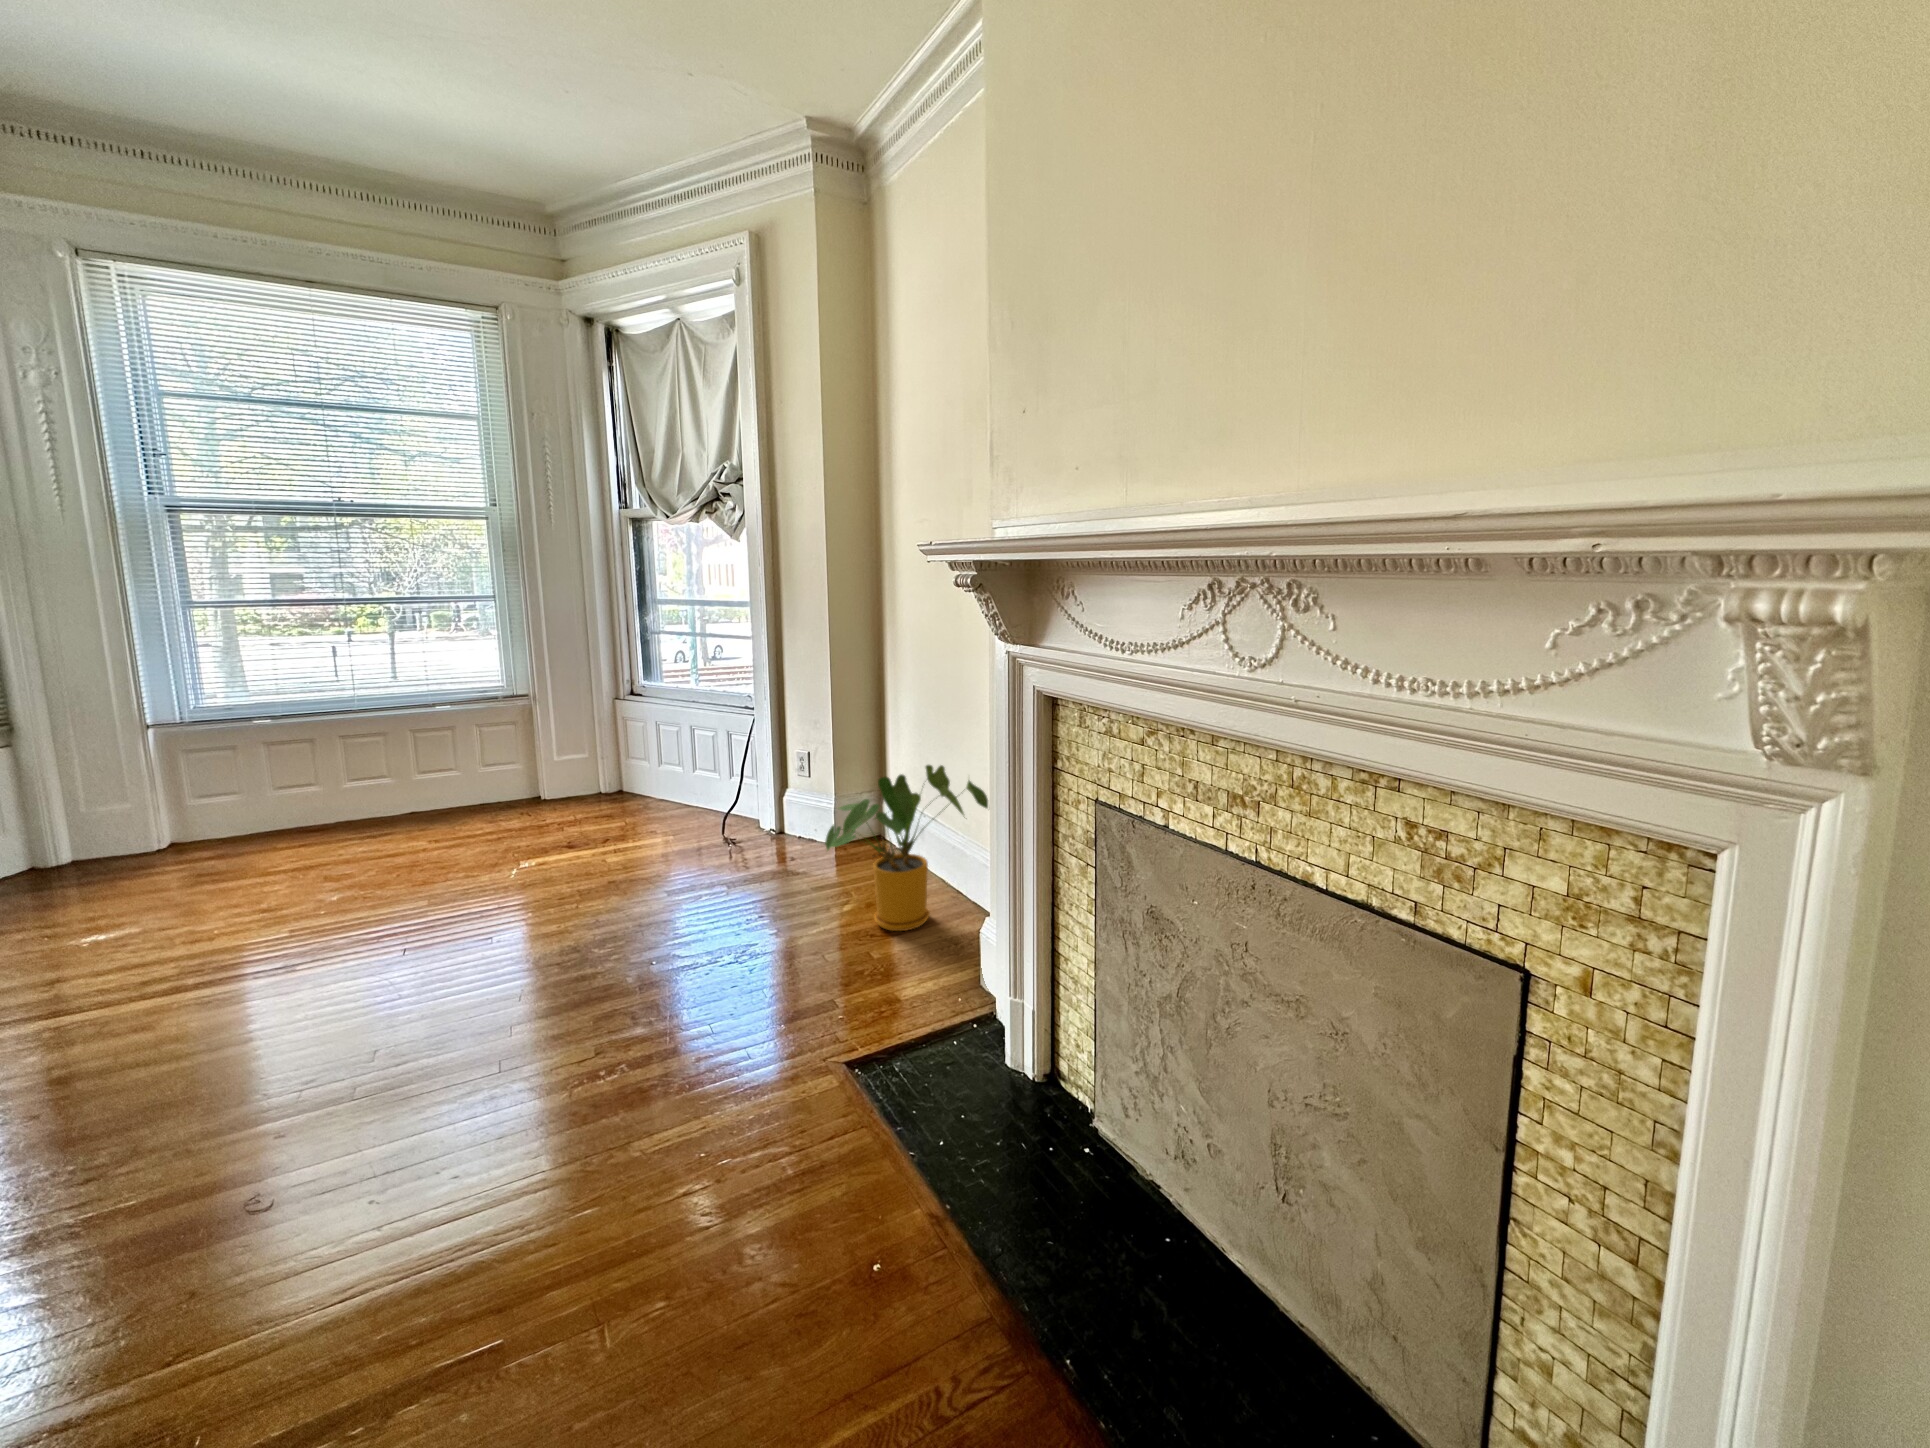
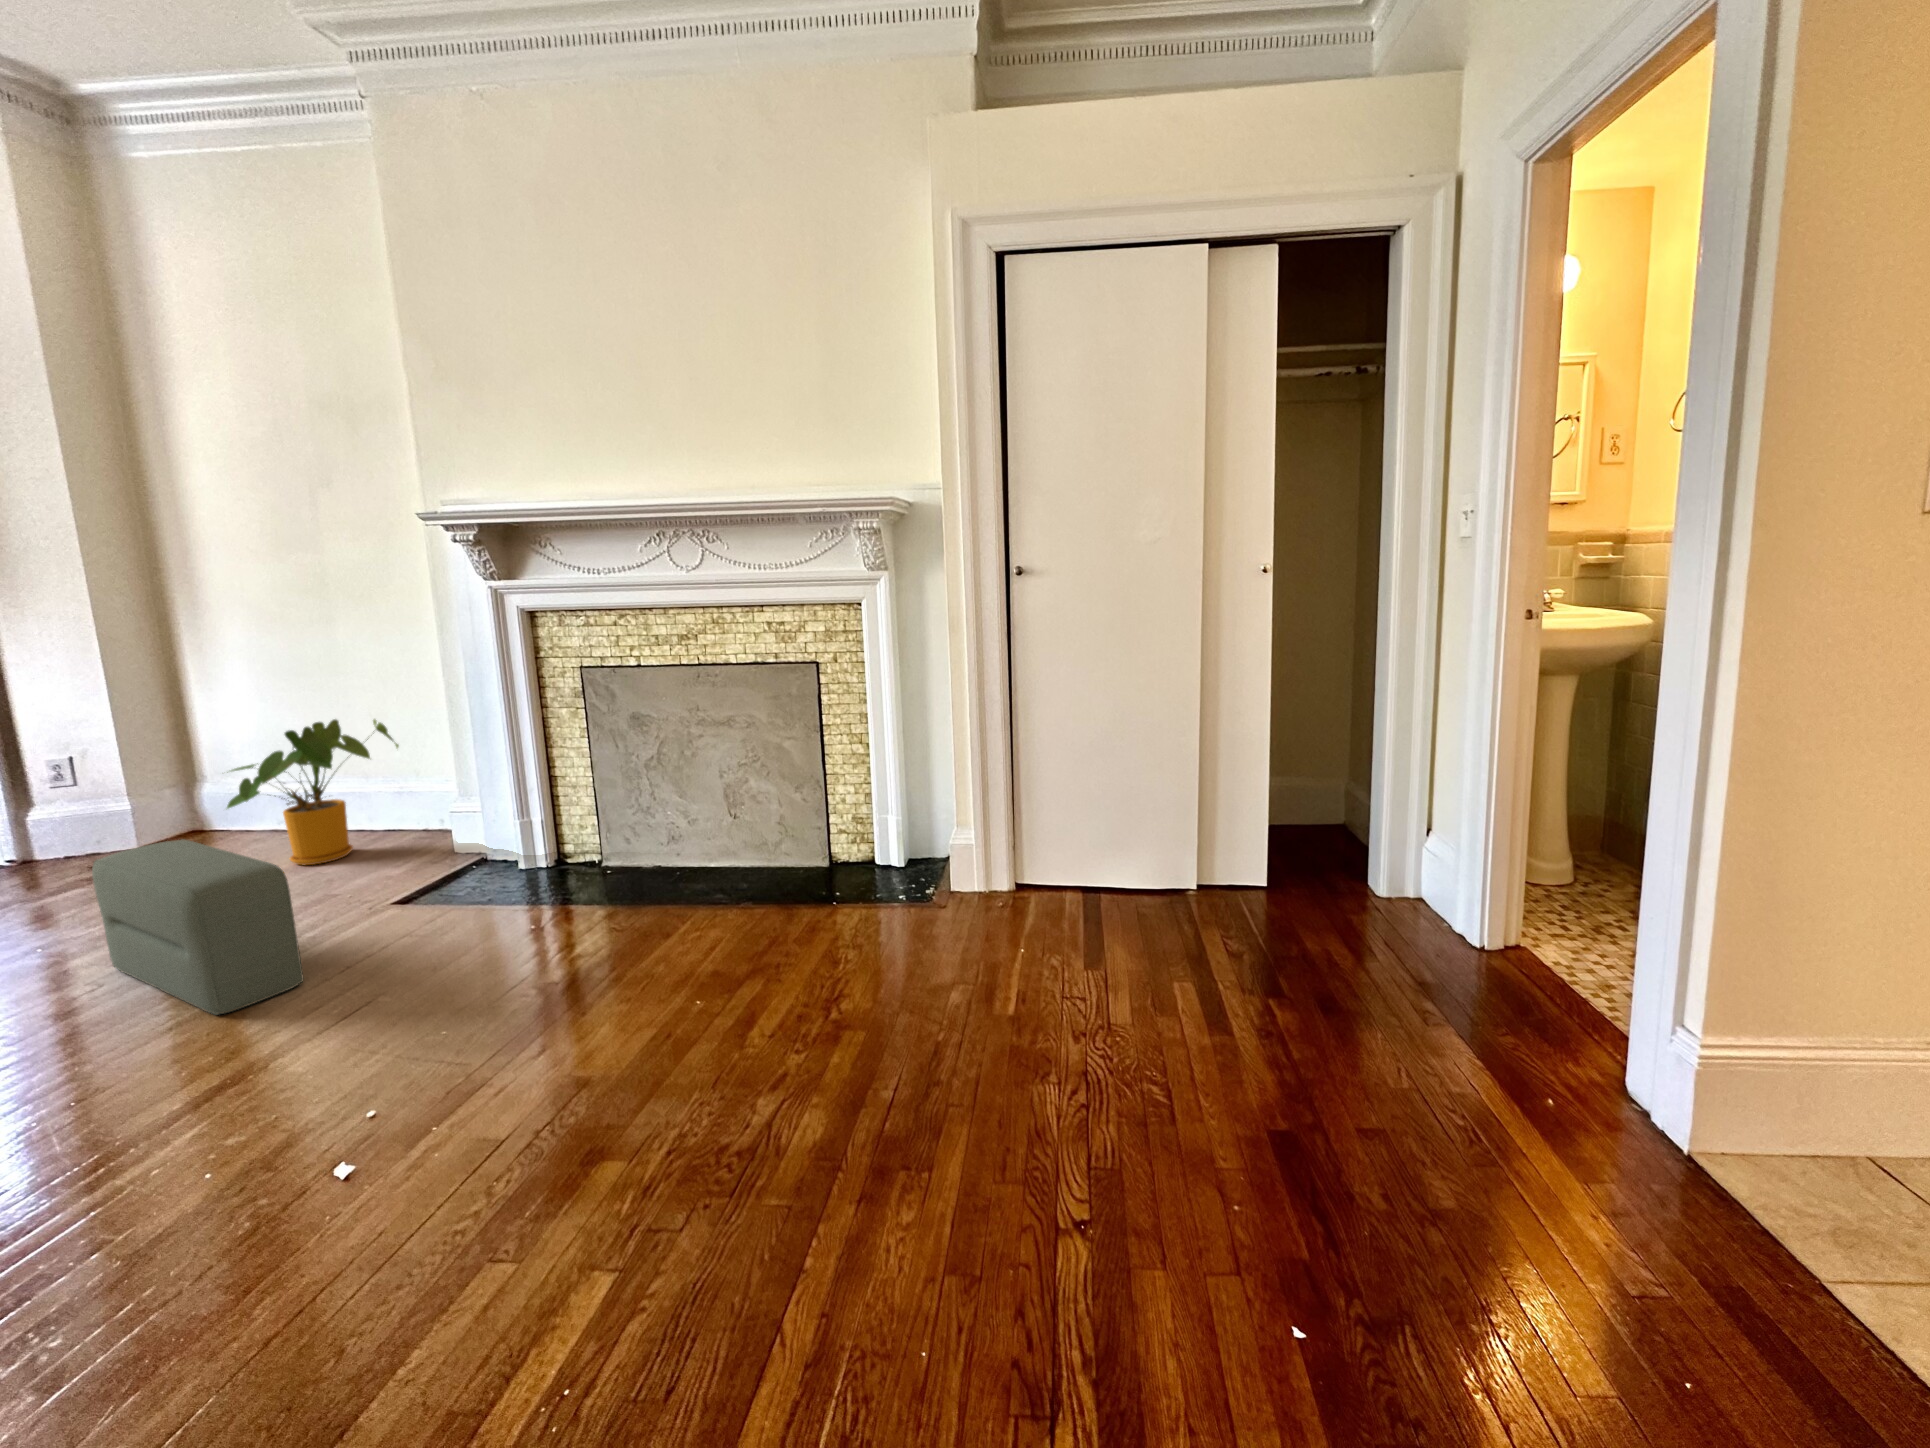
pouf: none [518,913,698,1213] -> present [92,840,304,1015]

